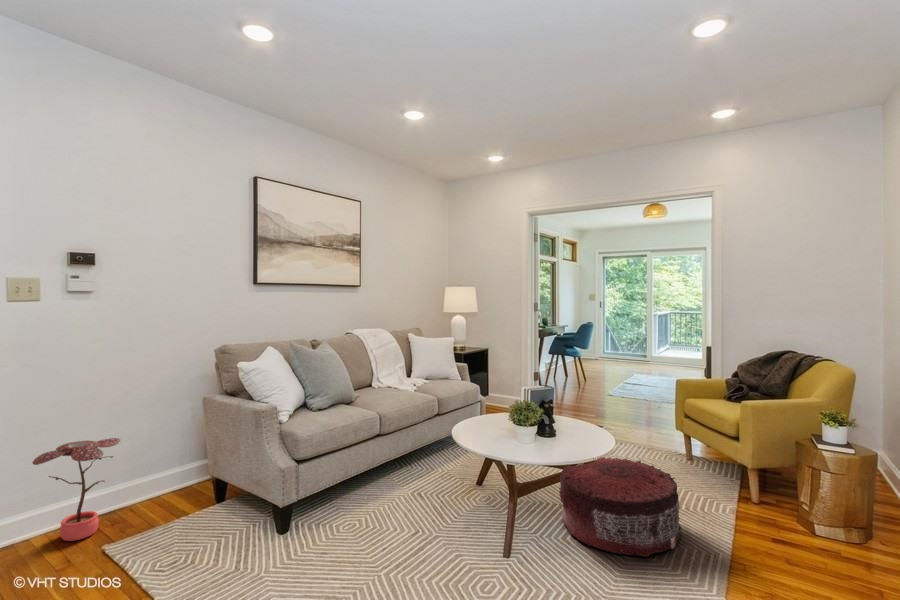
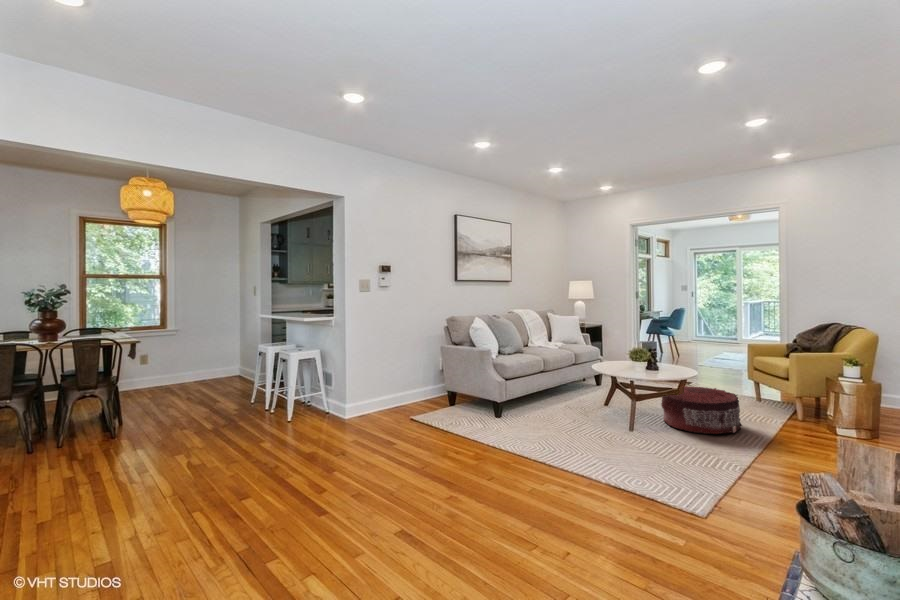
potted plant: present [33,438,120,541] -> none [377,365,408,415]

